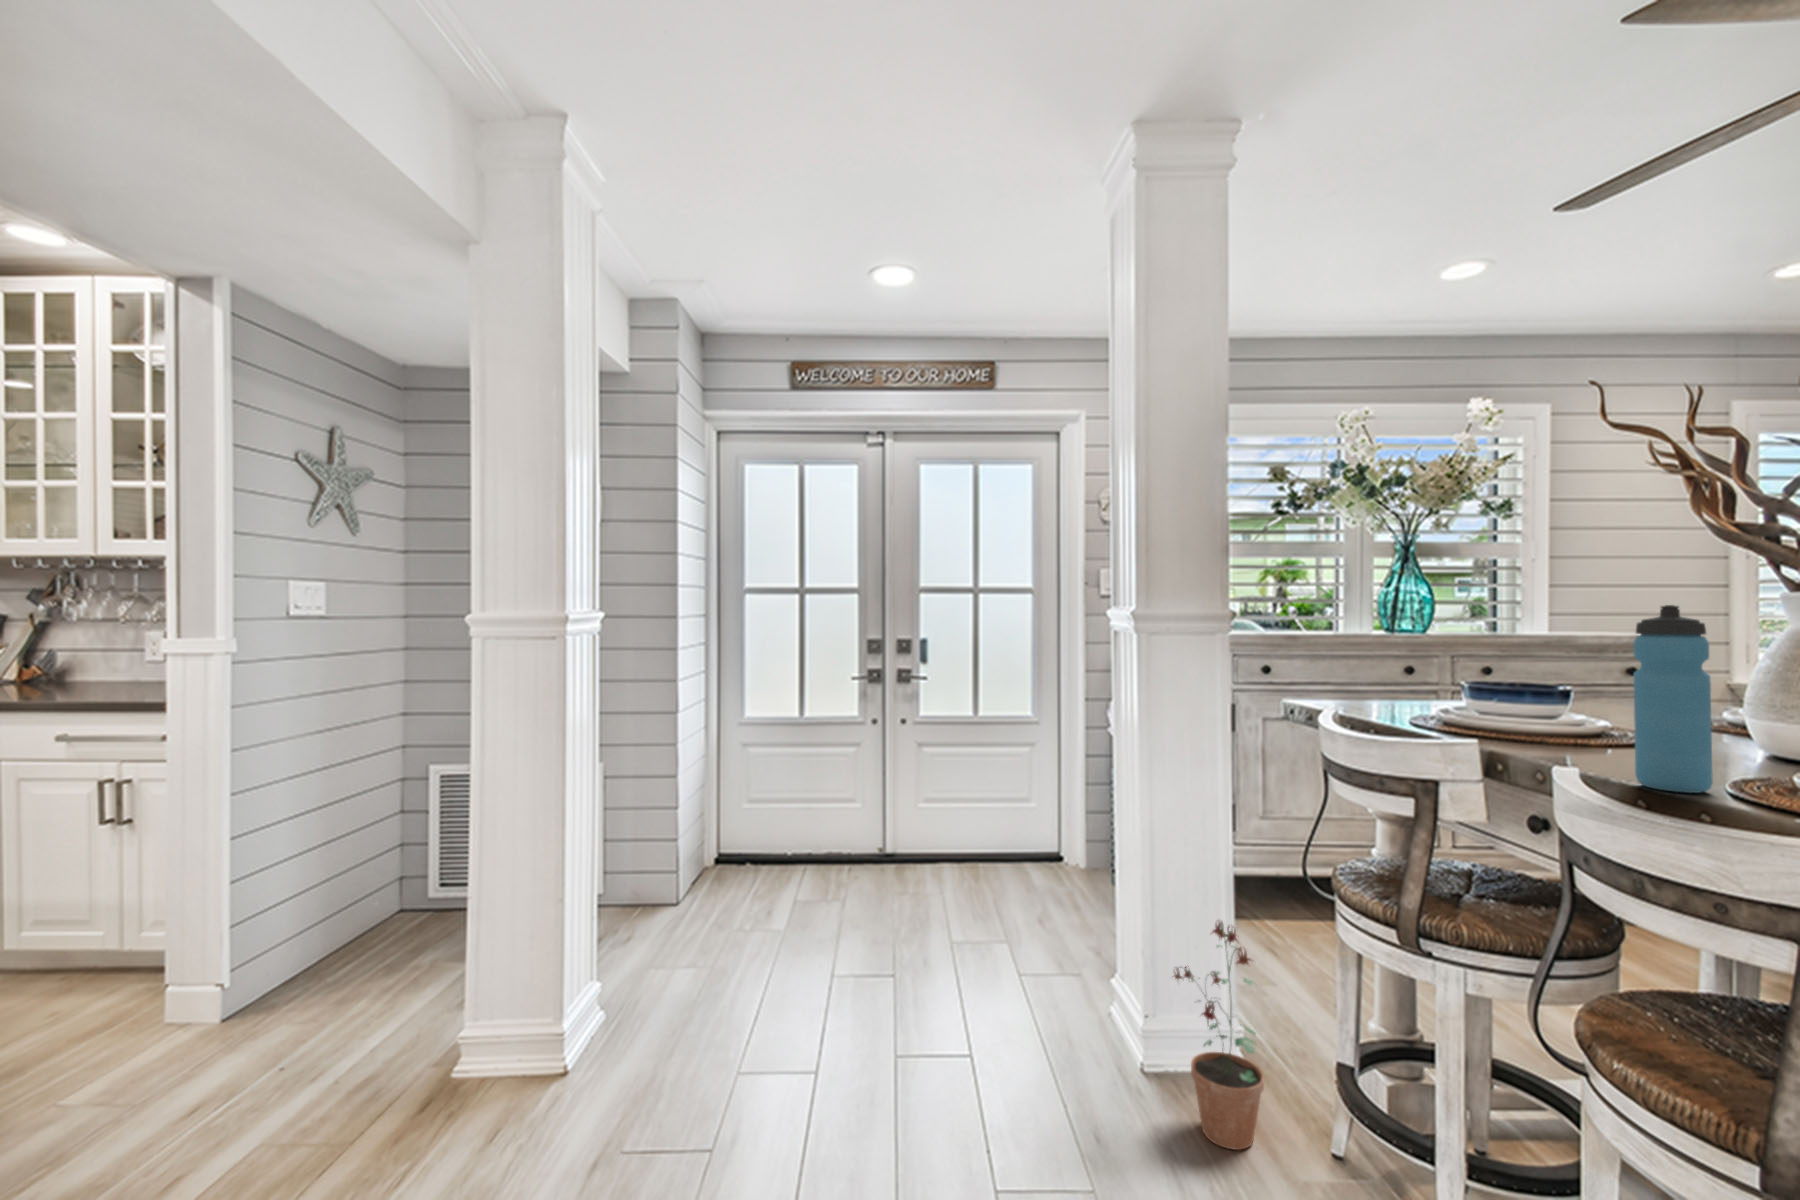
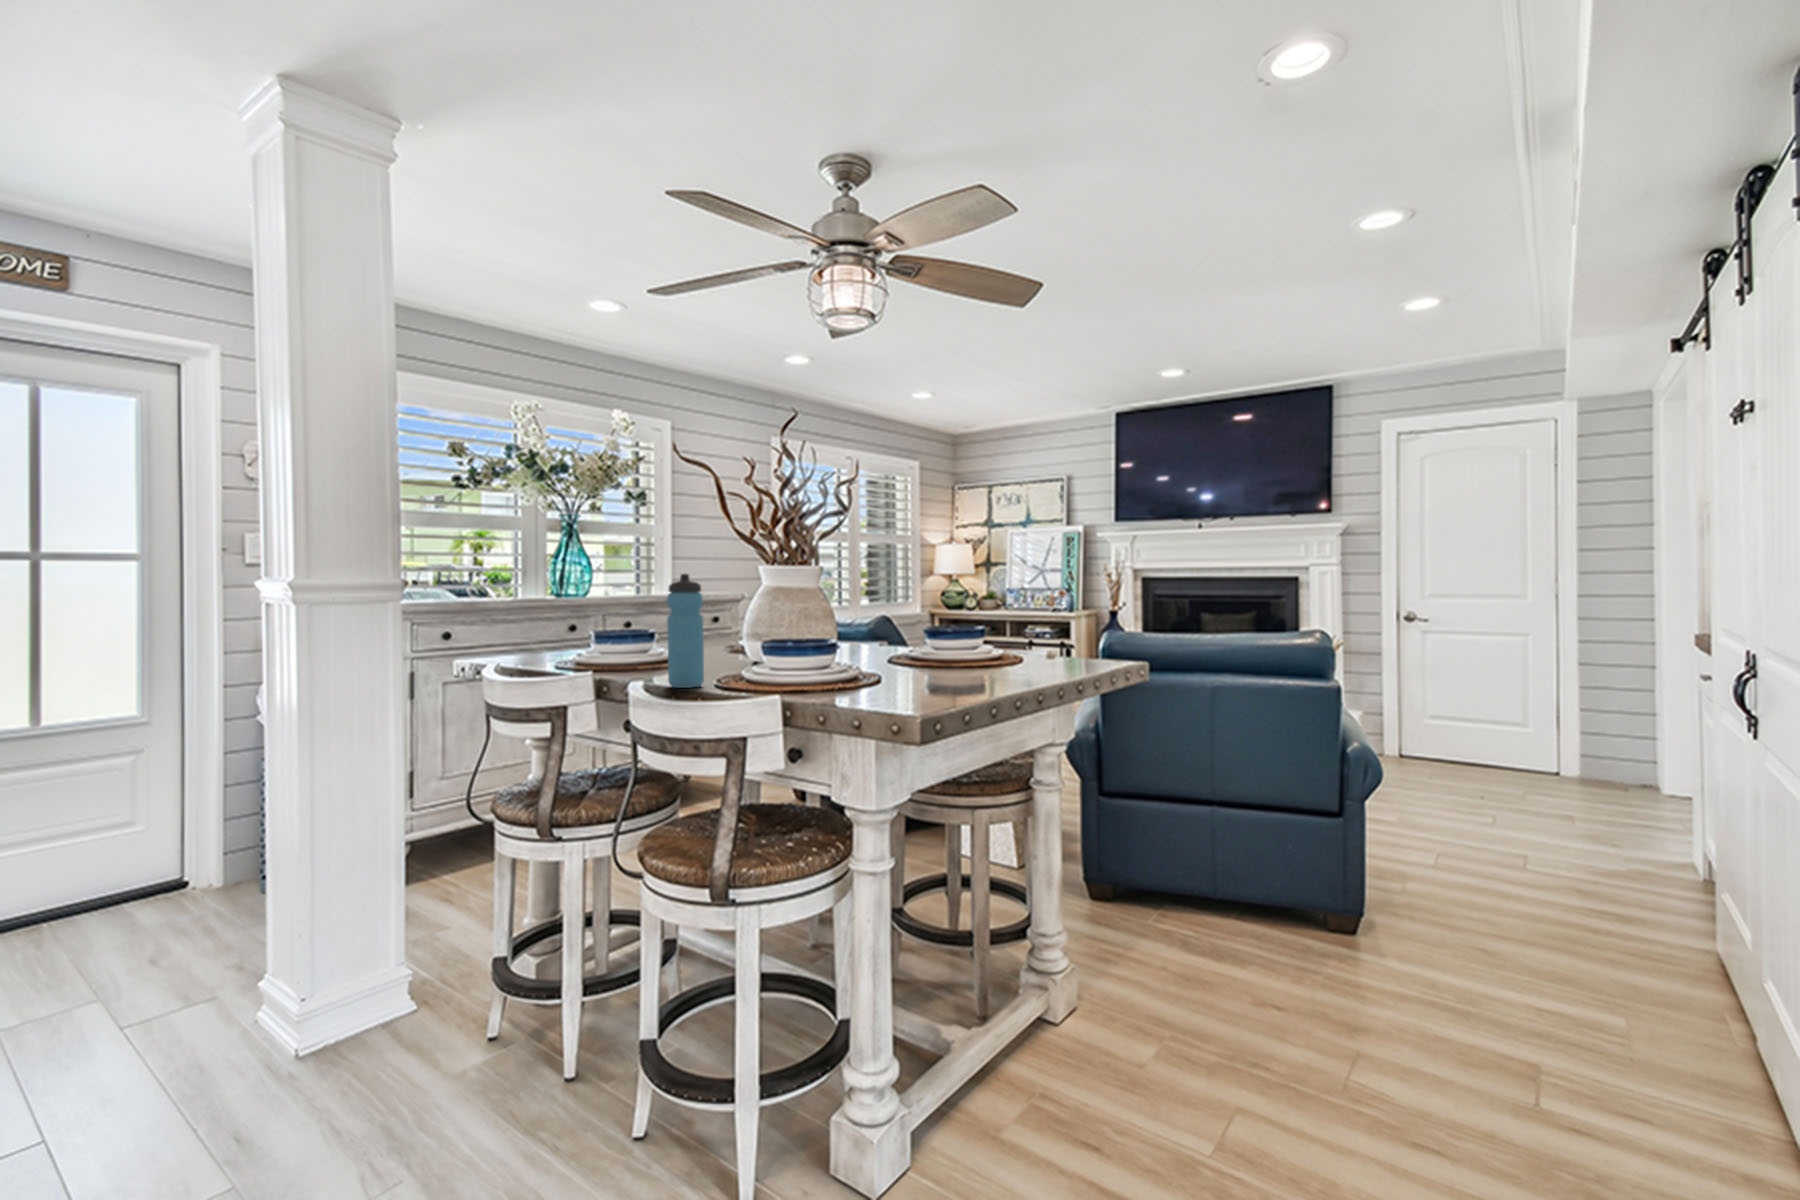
potted plant: present [1174,921,1264,1150] -> none [339,868,434,1070]

